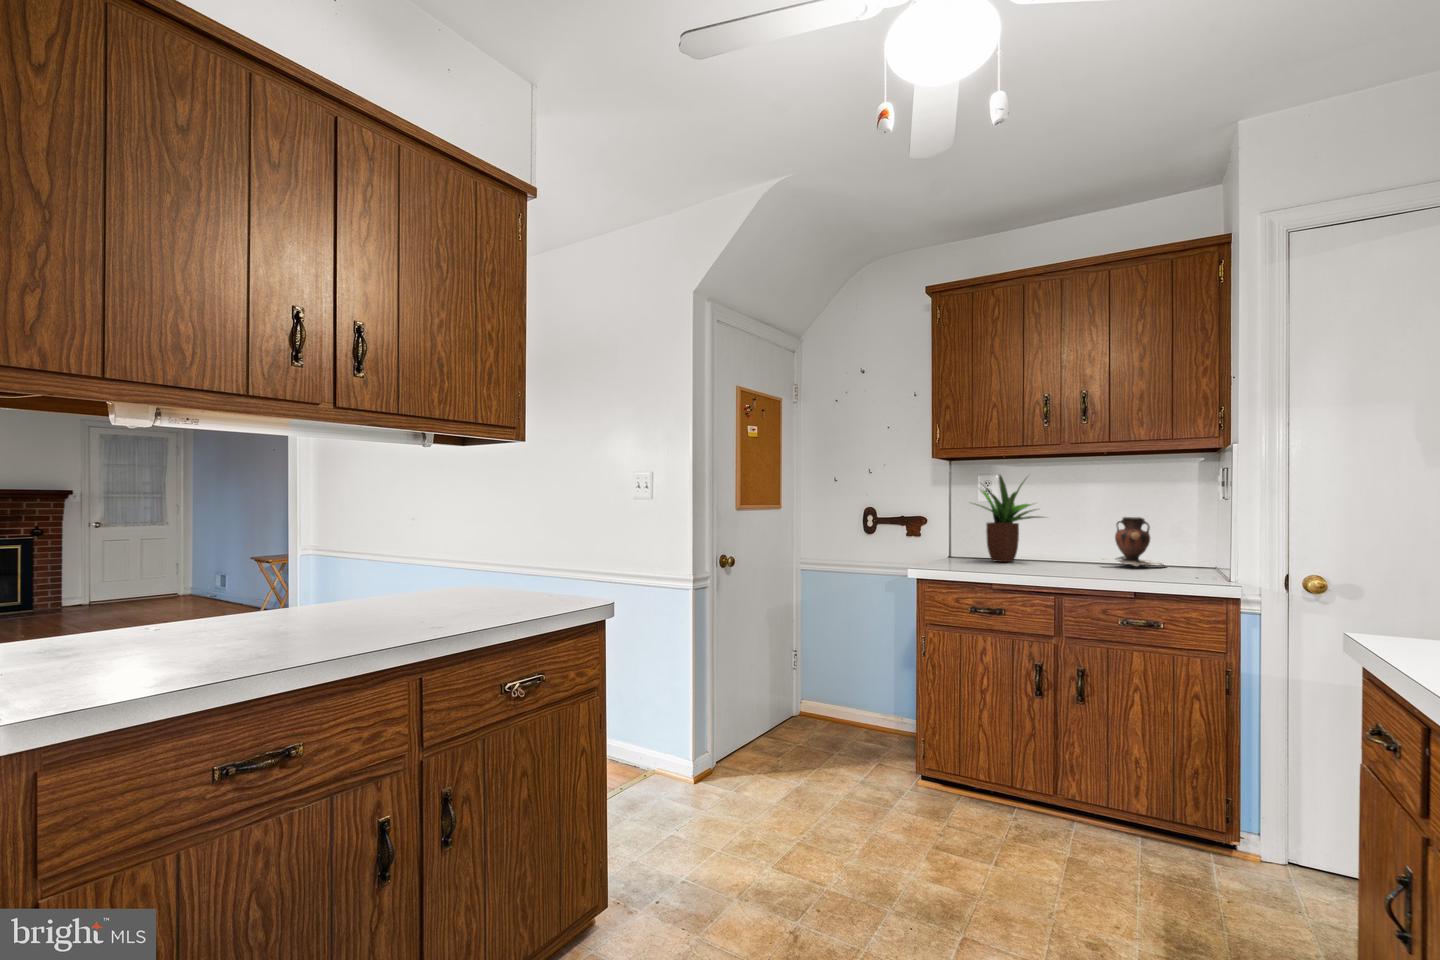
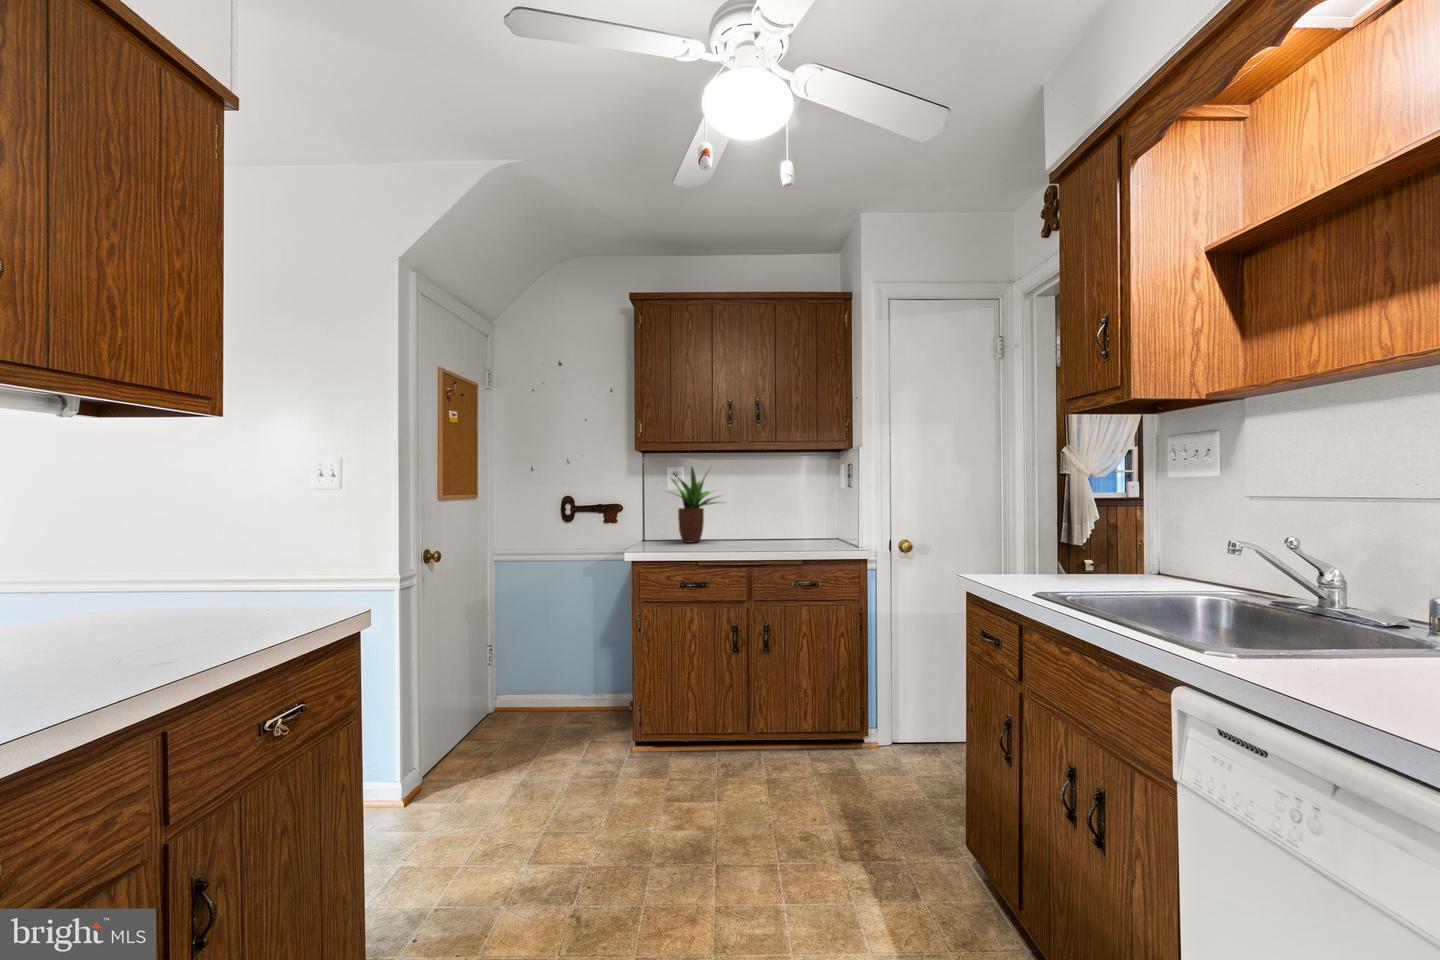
vase: present [1115,517,1164,566] -> none [765,501,810,540]

